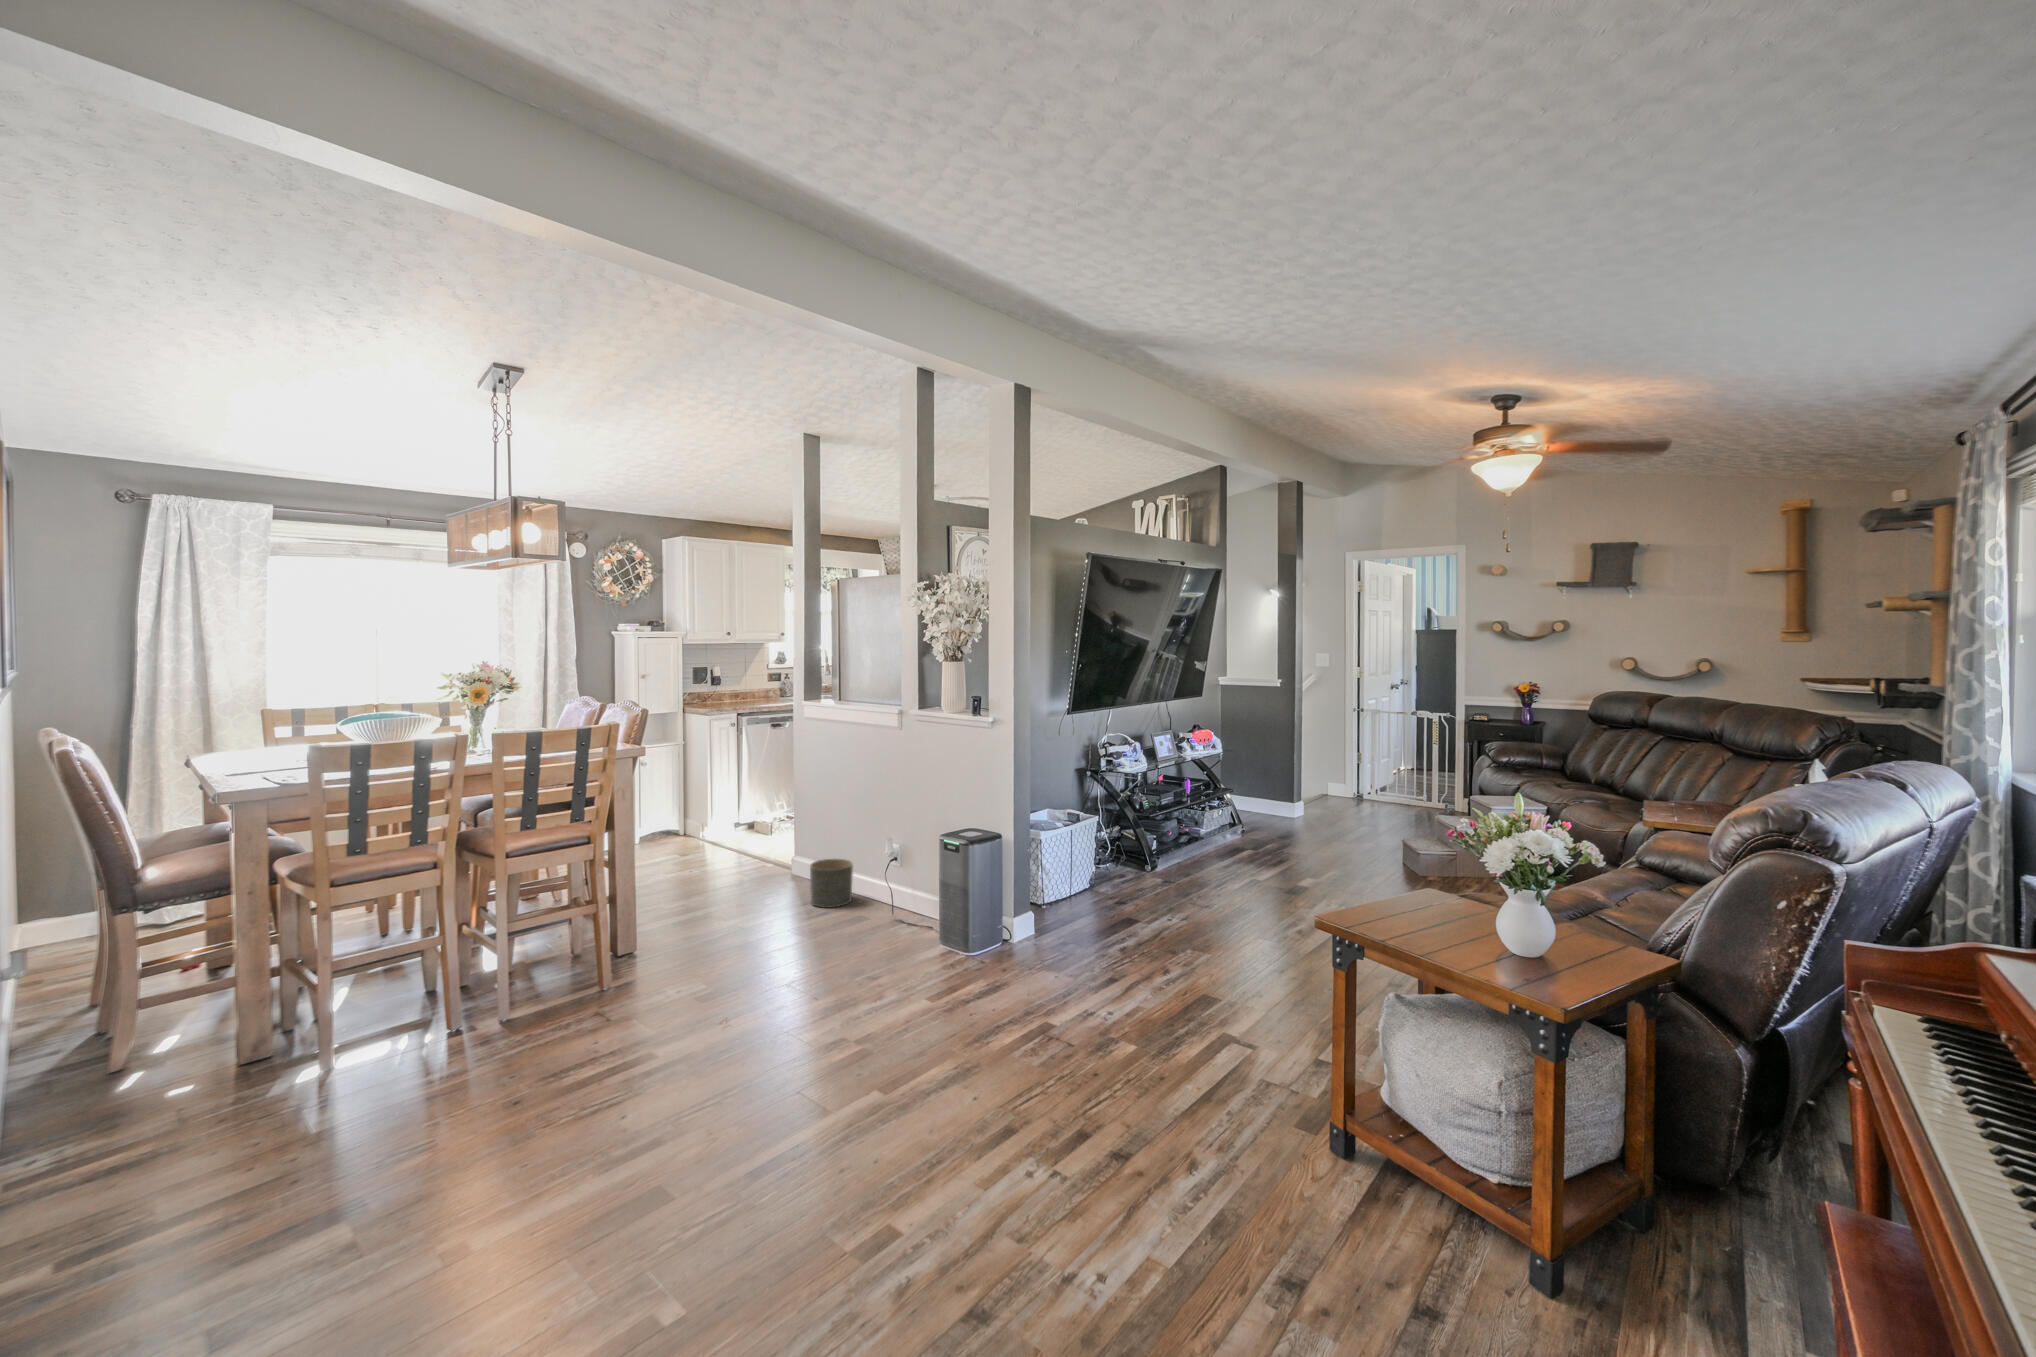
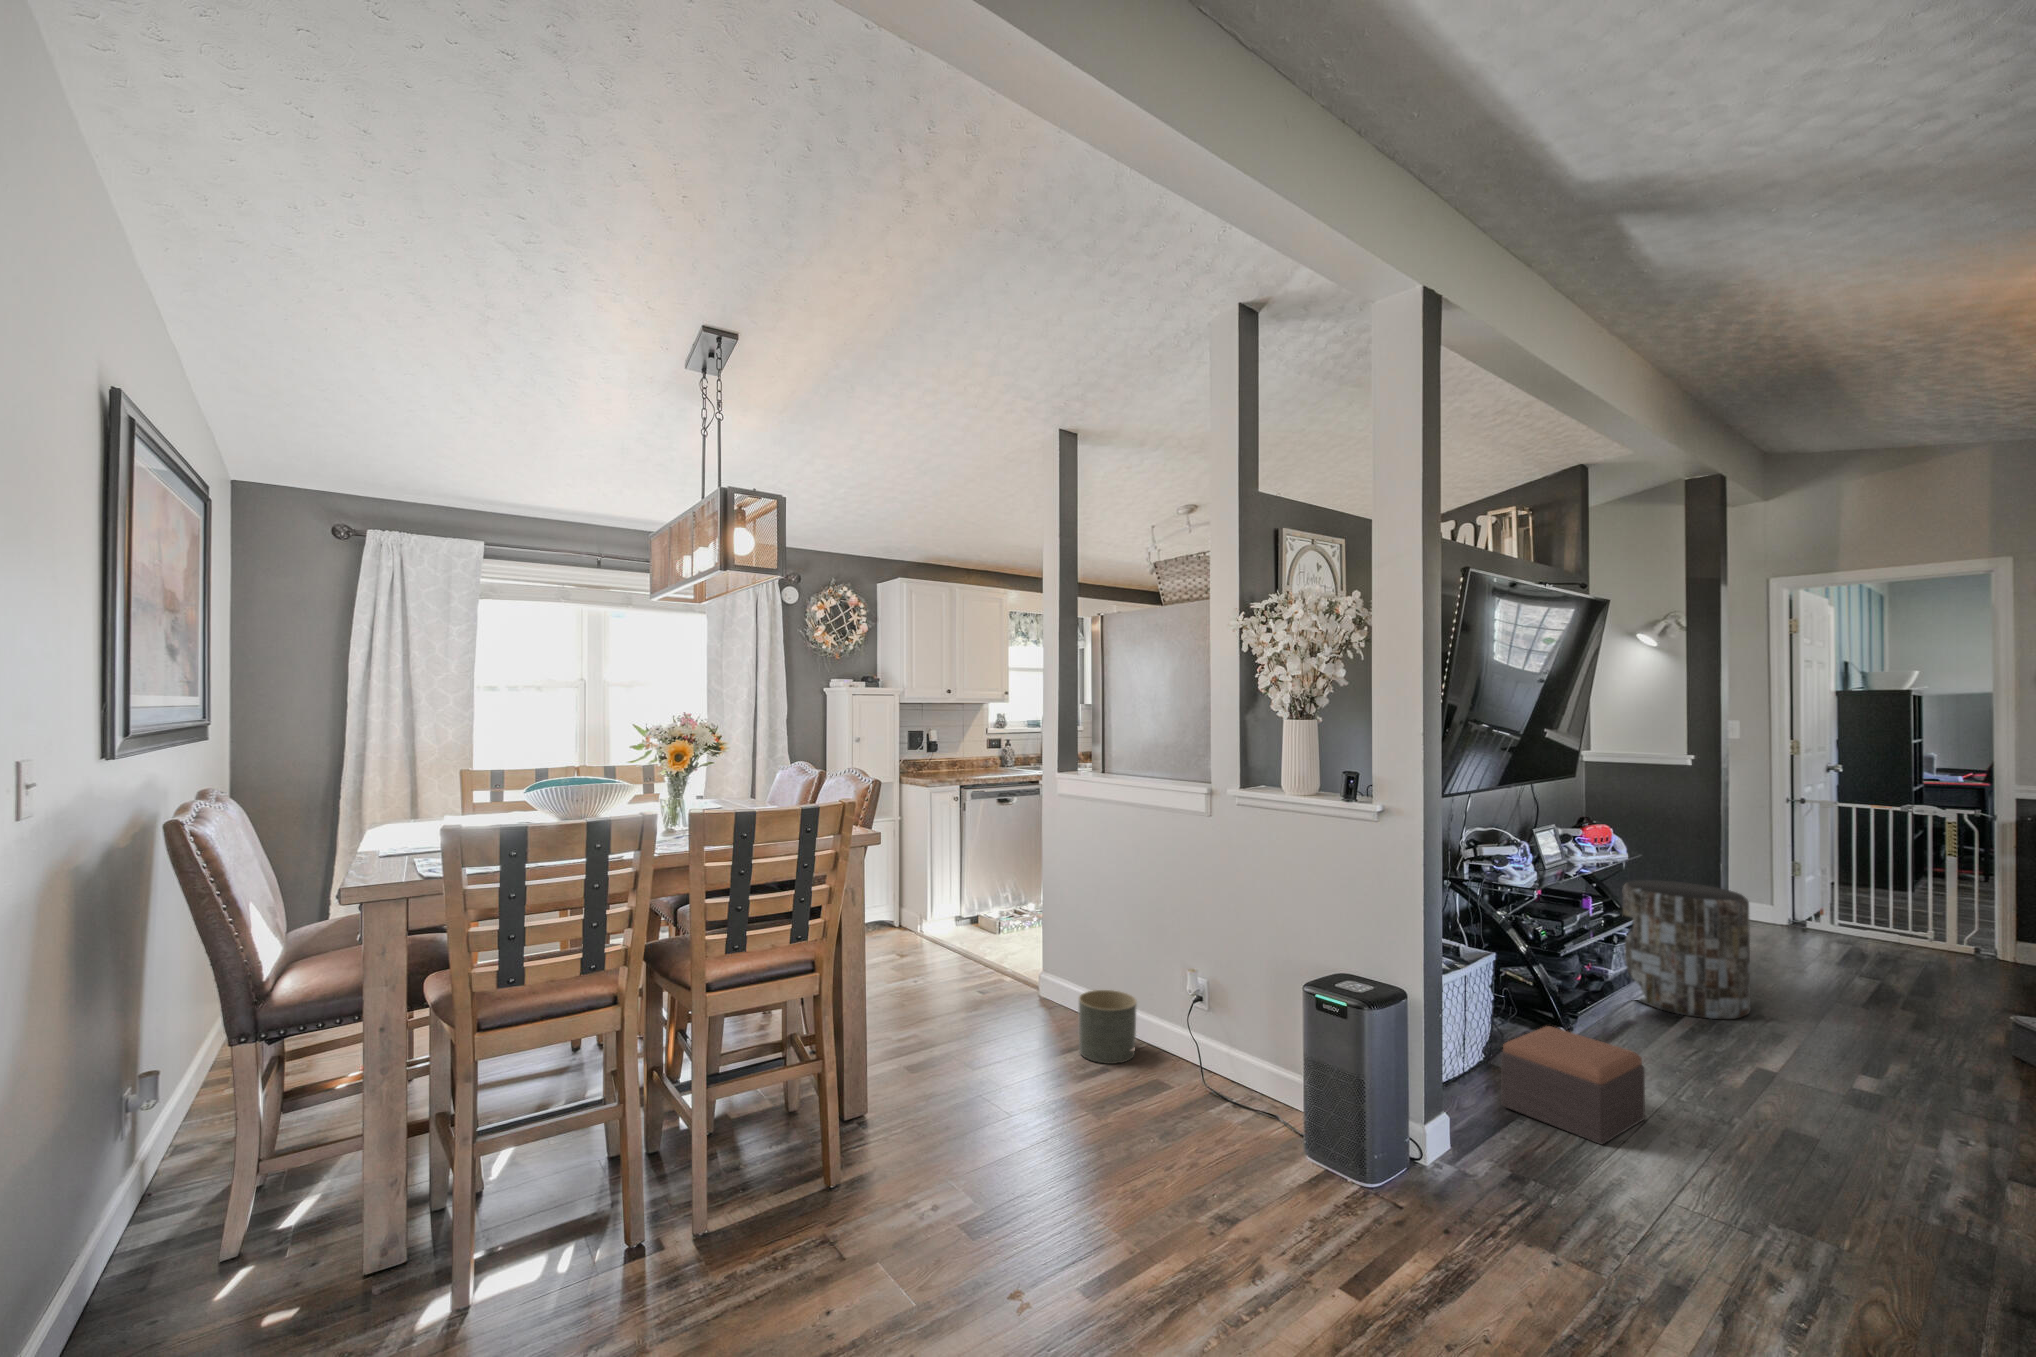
side table: none [1206,769,1277,856] -> present [1623,880,1751,1019]
footstool: none [1080,860,1162,925] -> present [1501,1026,1645,1145]

